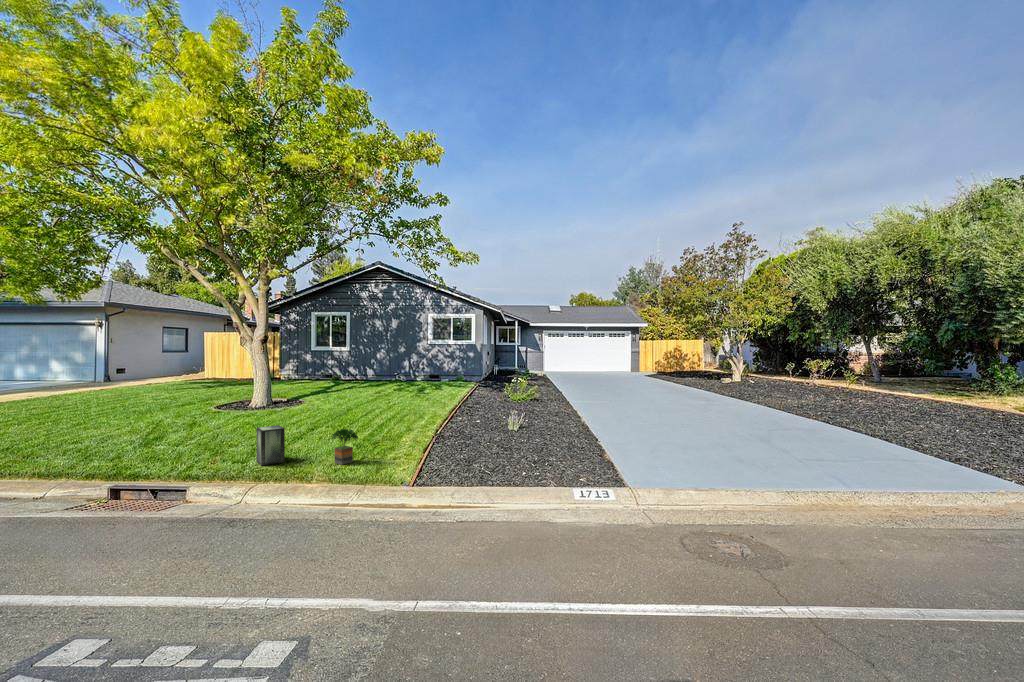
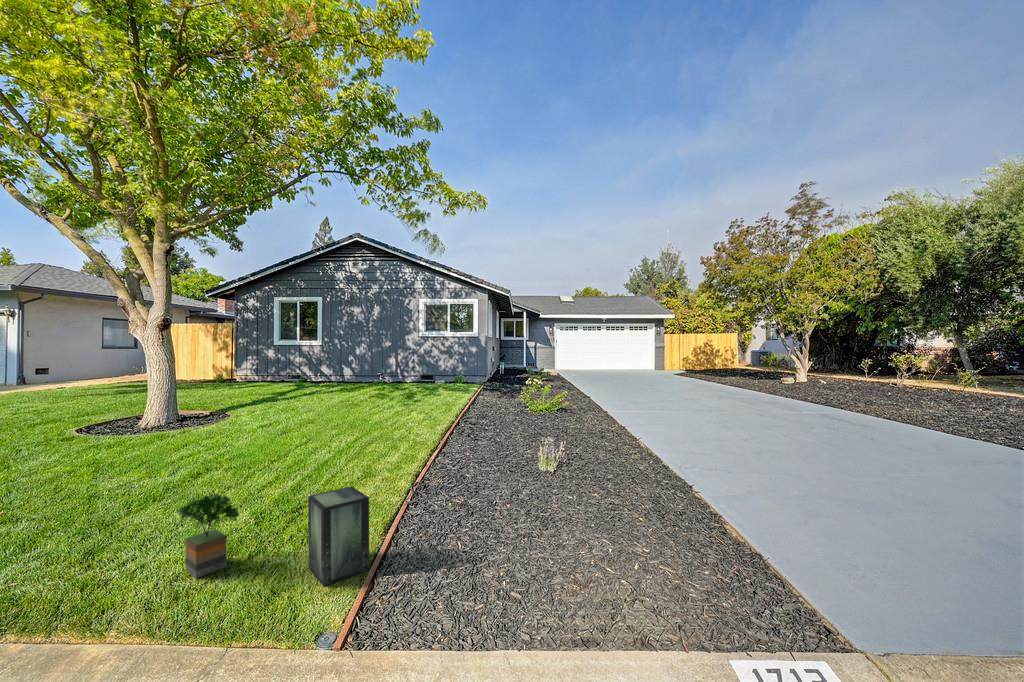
storage box: present [256,425,285,466] -> present [308,487,369,586]

